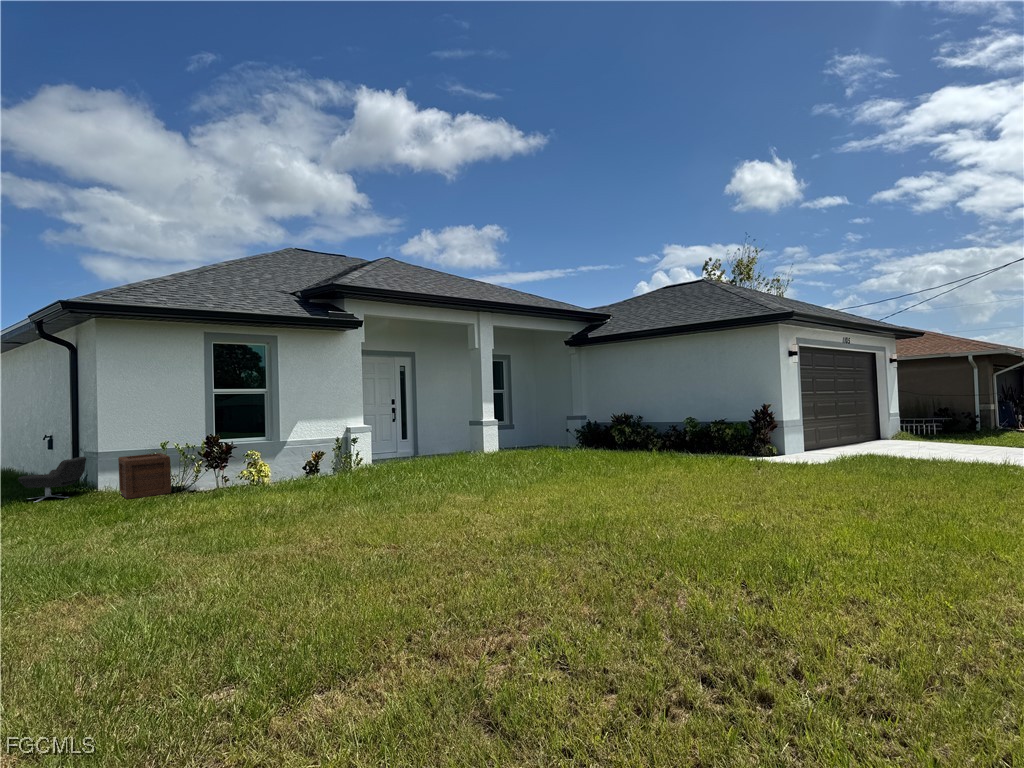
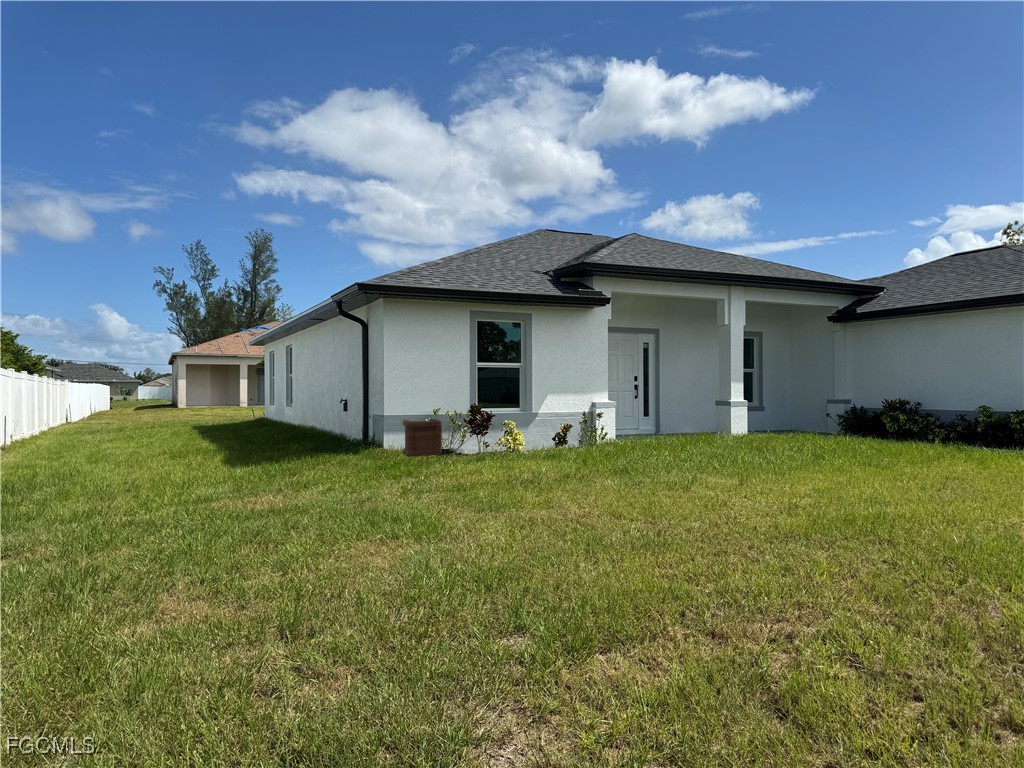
lounge chair: present [18,457,86,502] -> none [331,417,378,453]

